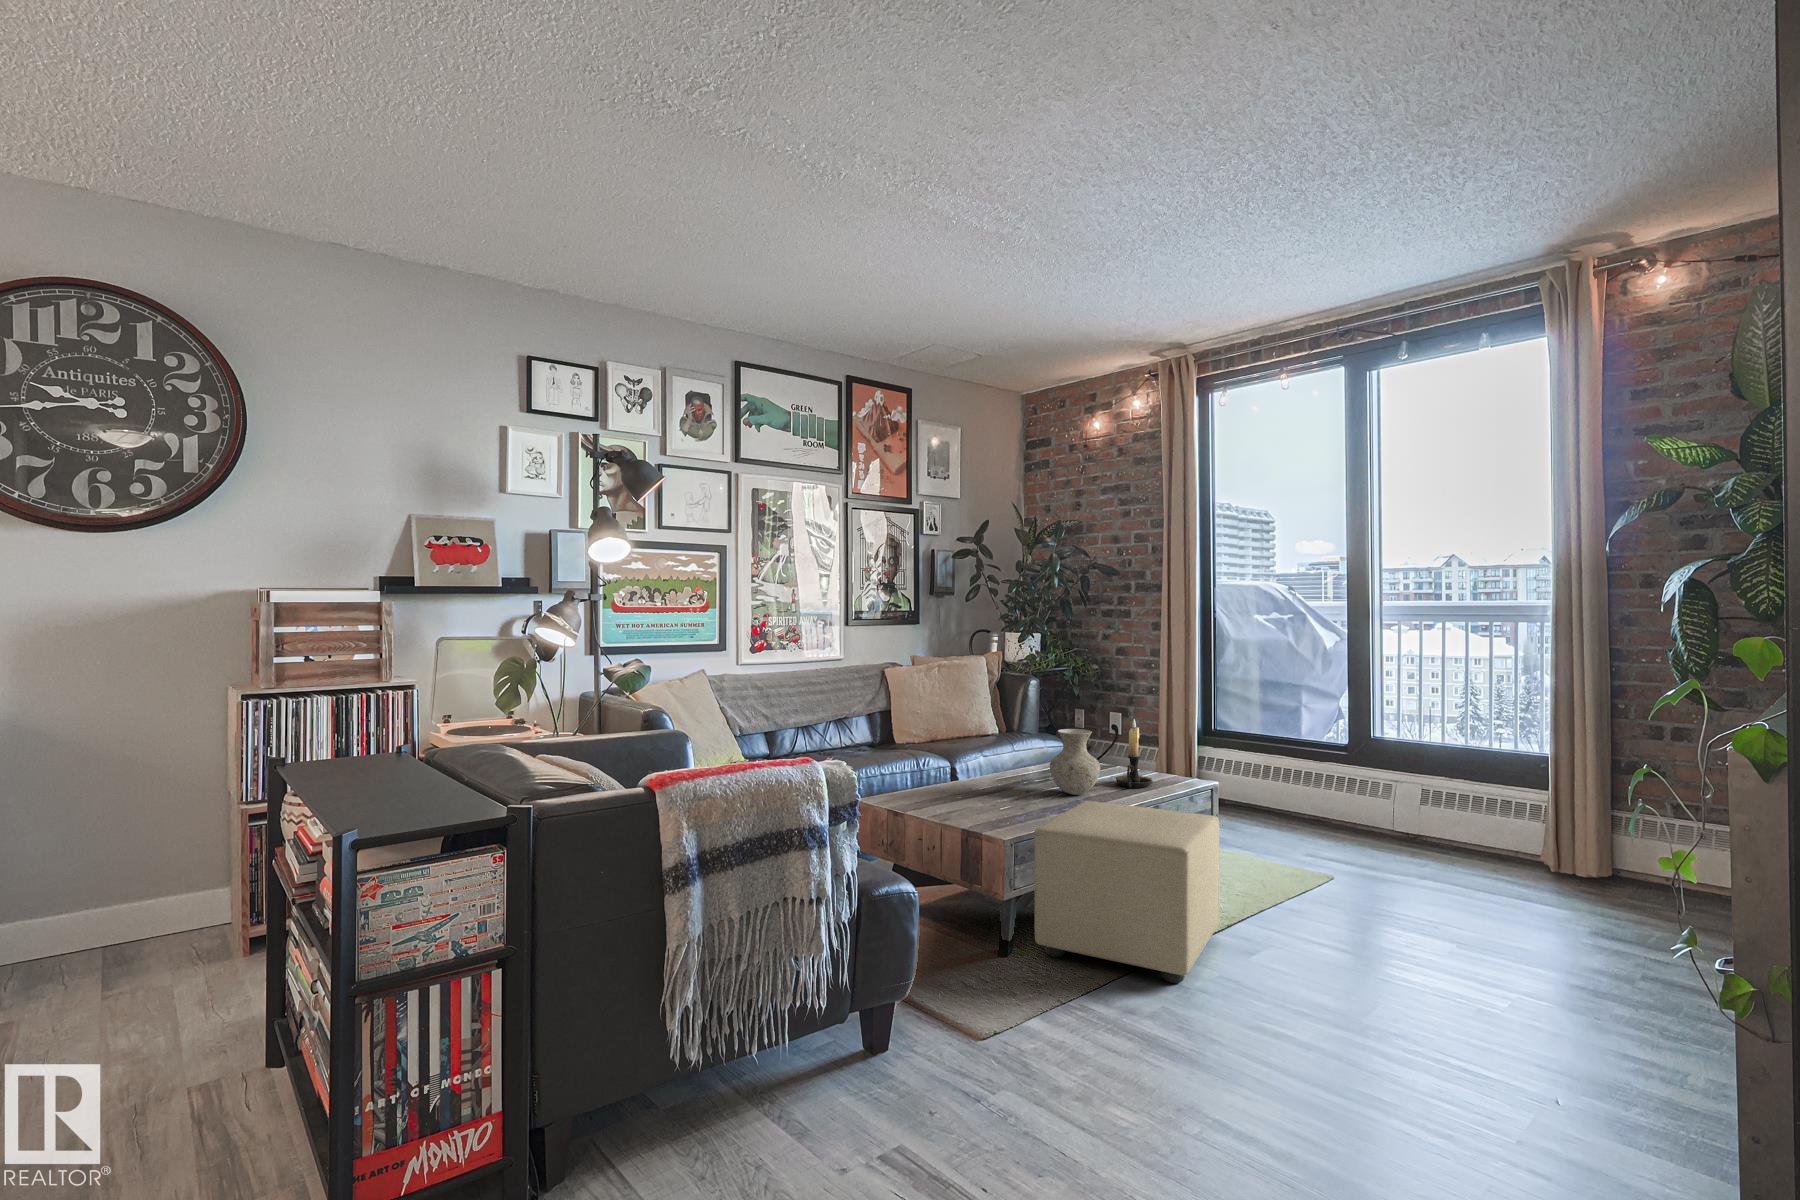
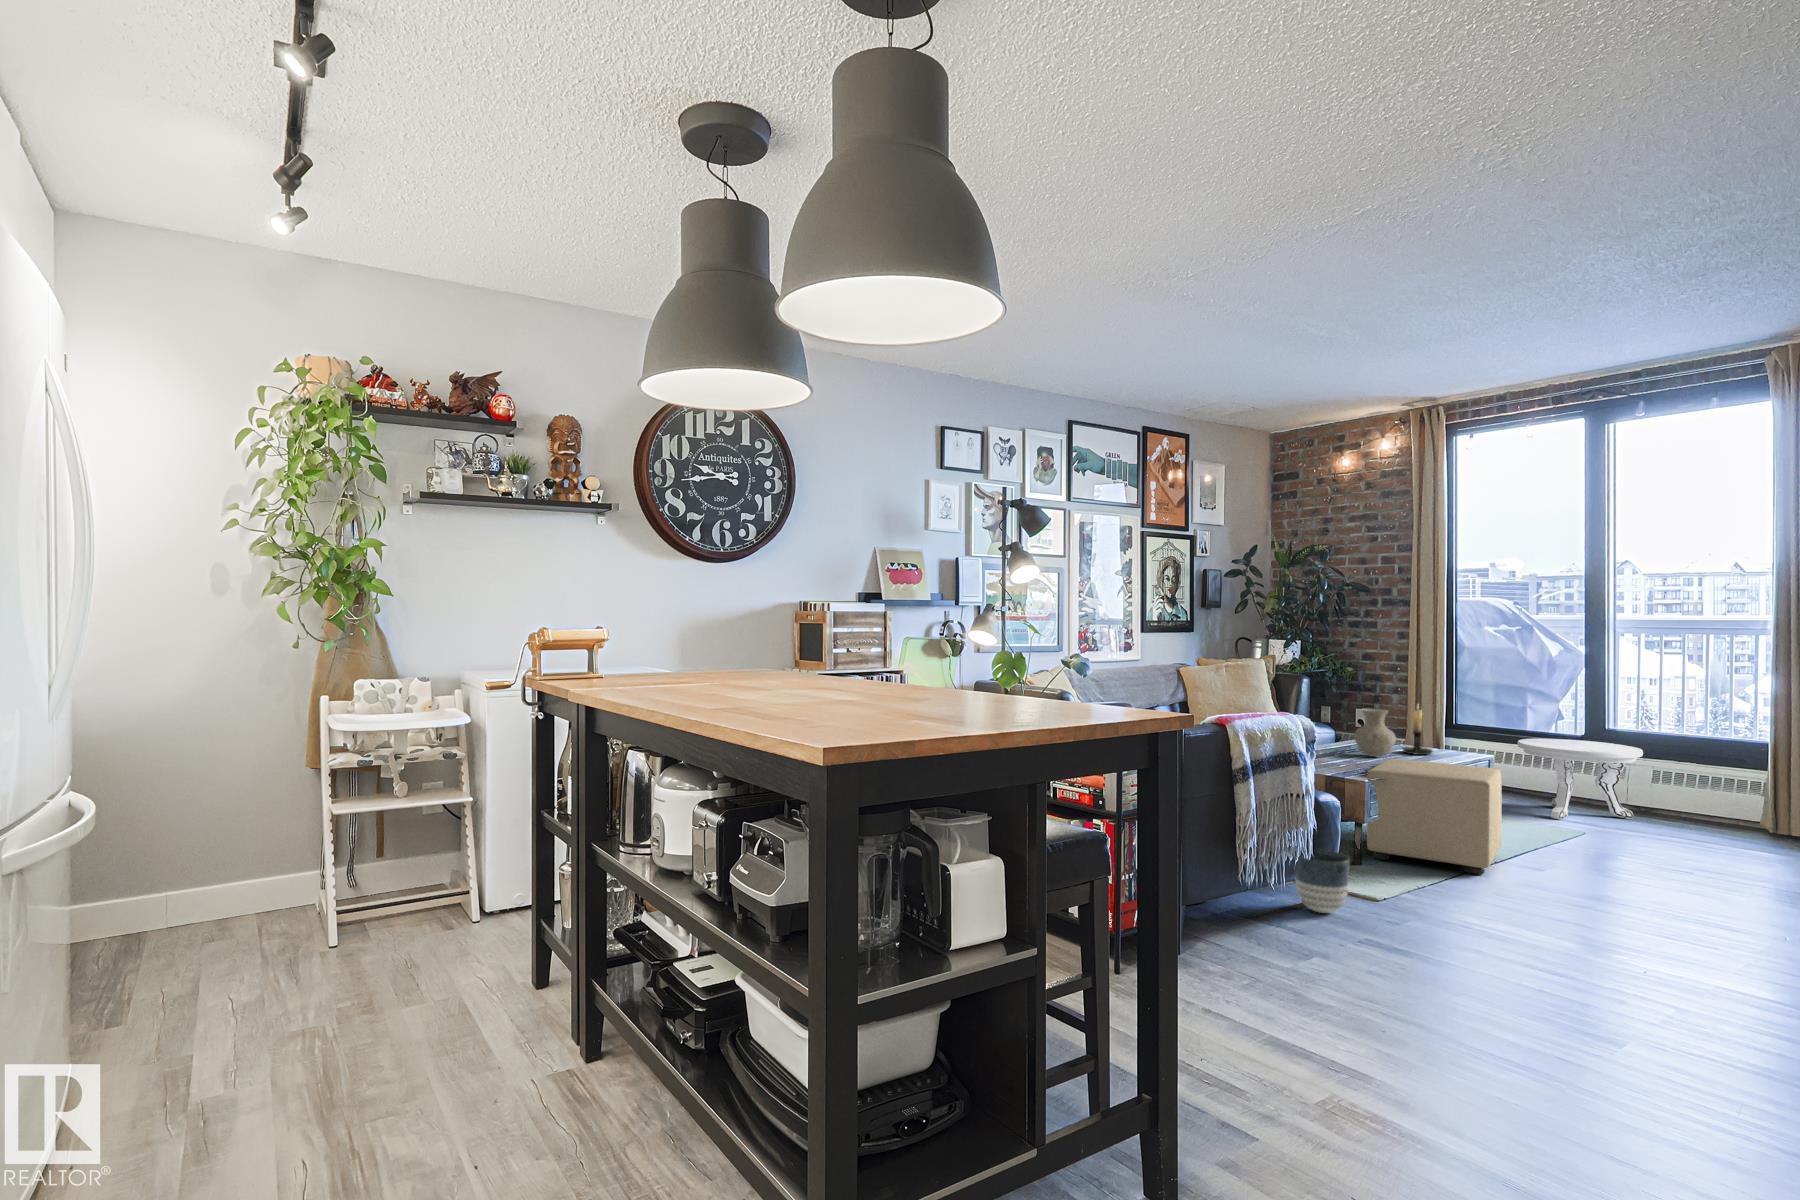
side table: none [1268,750,1407,856] -> present [1517,739,1643,819]
planter: none [842,997,927,1119] -> present [1296,850,1350,913]

